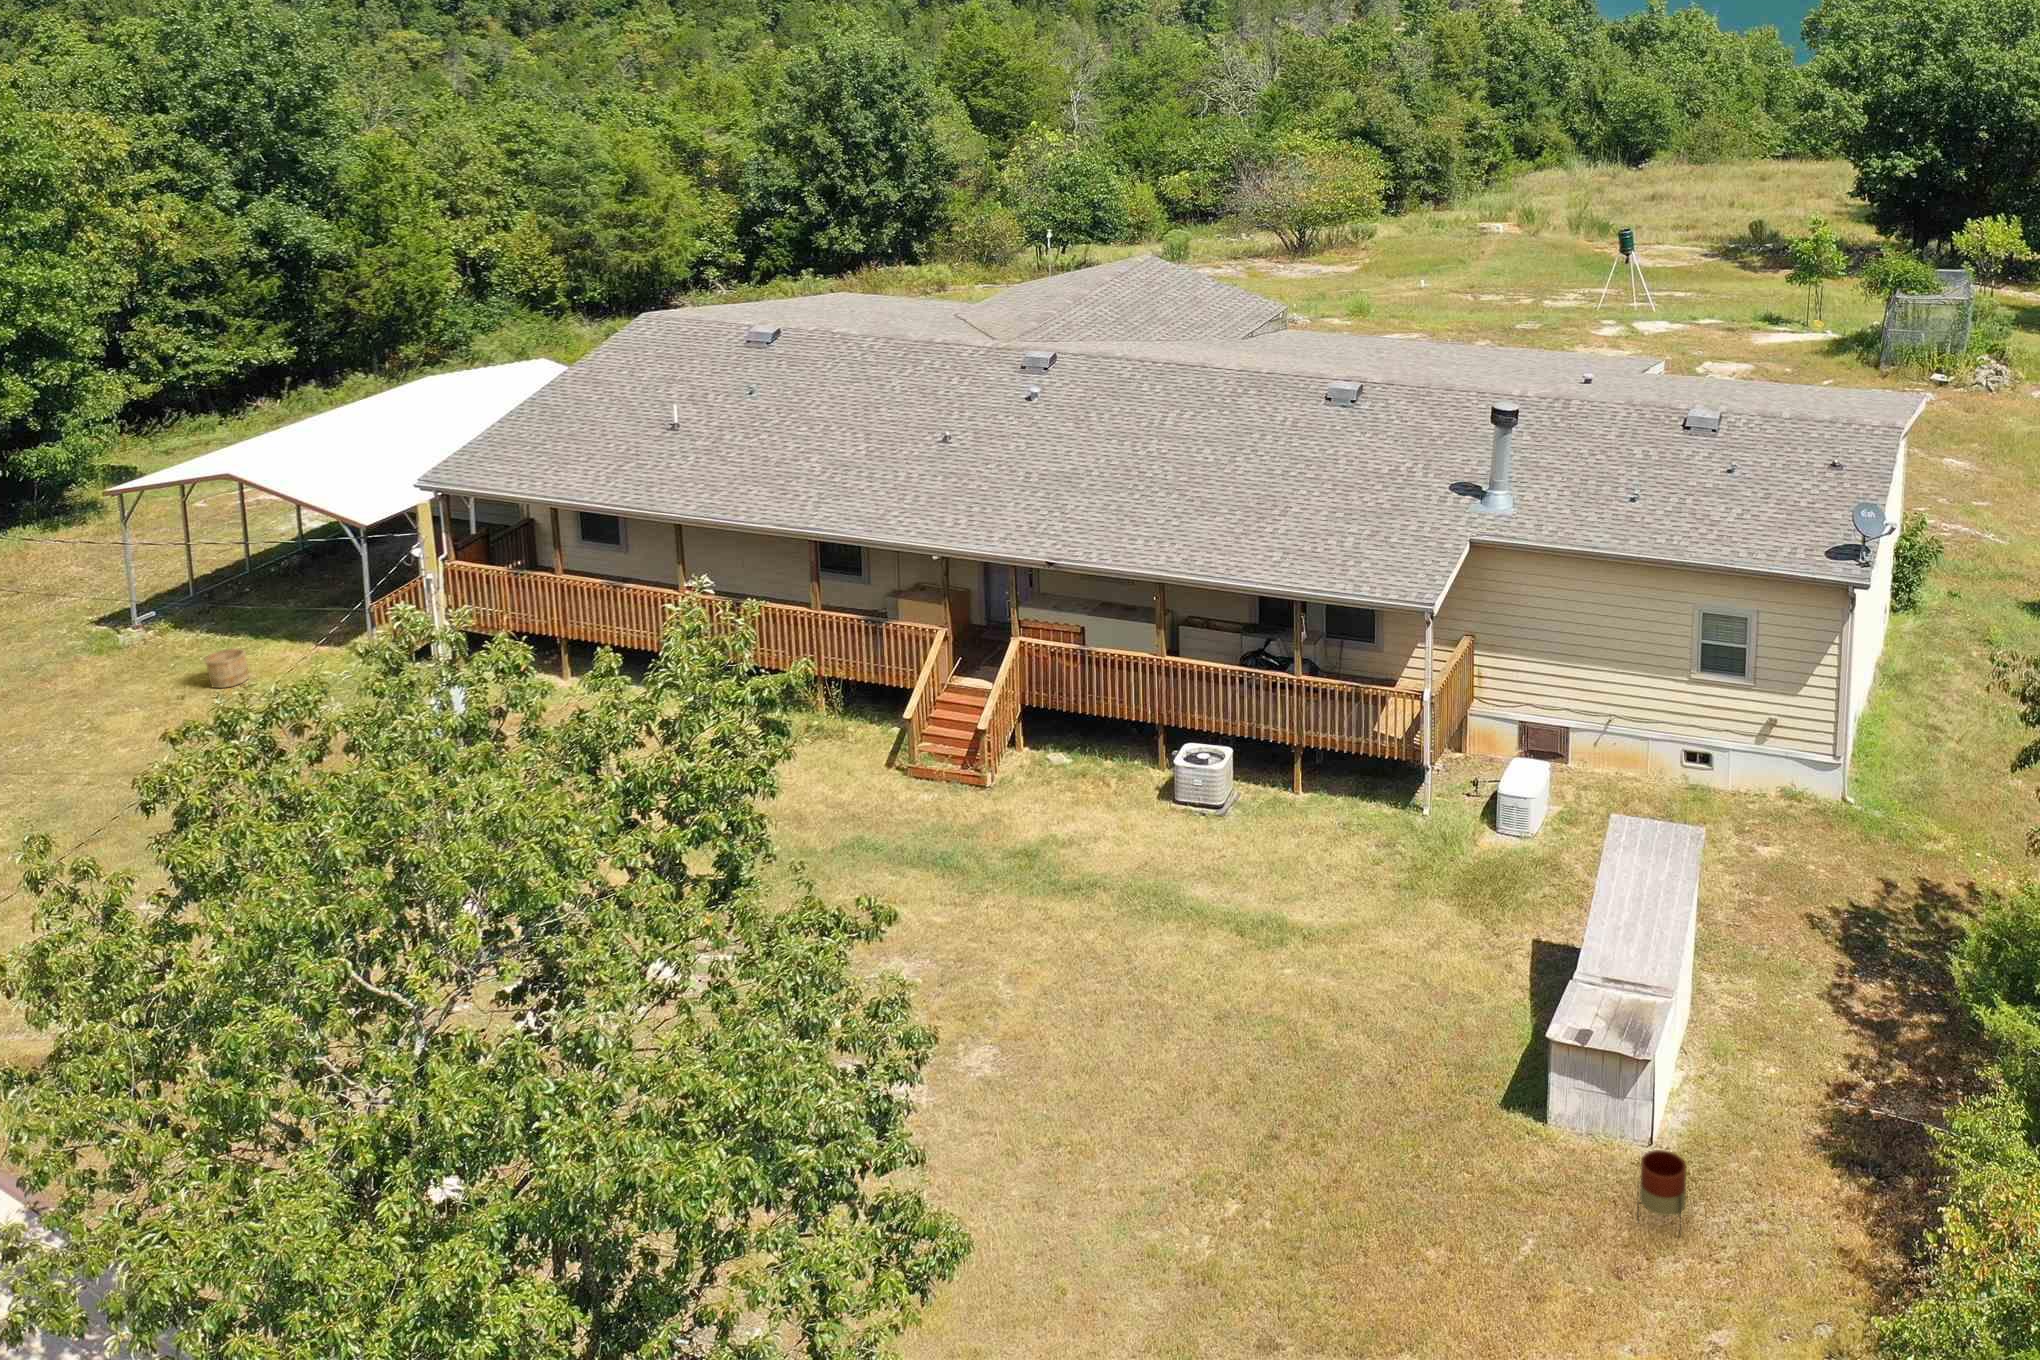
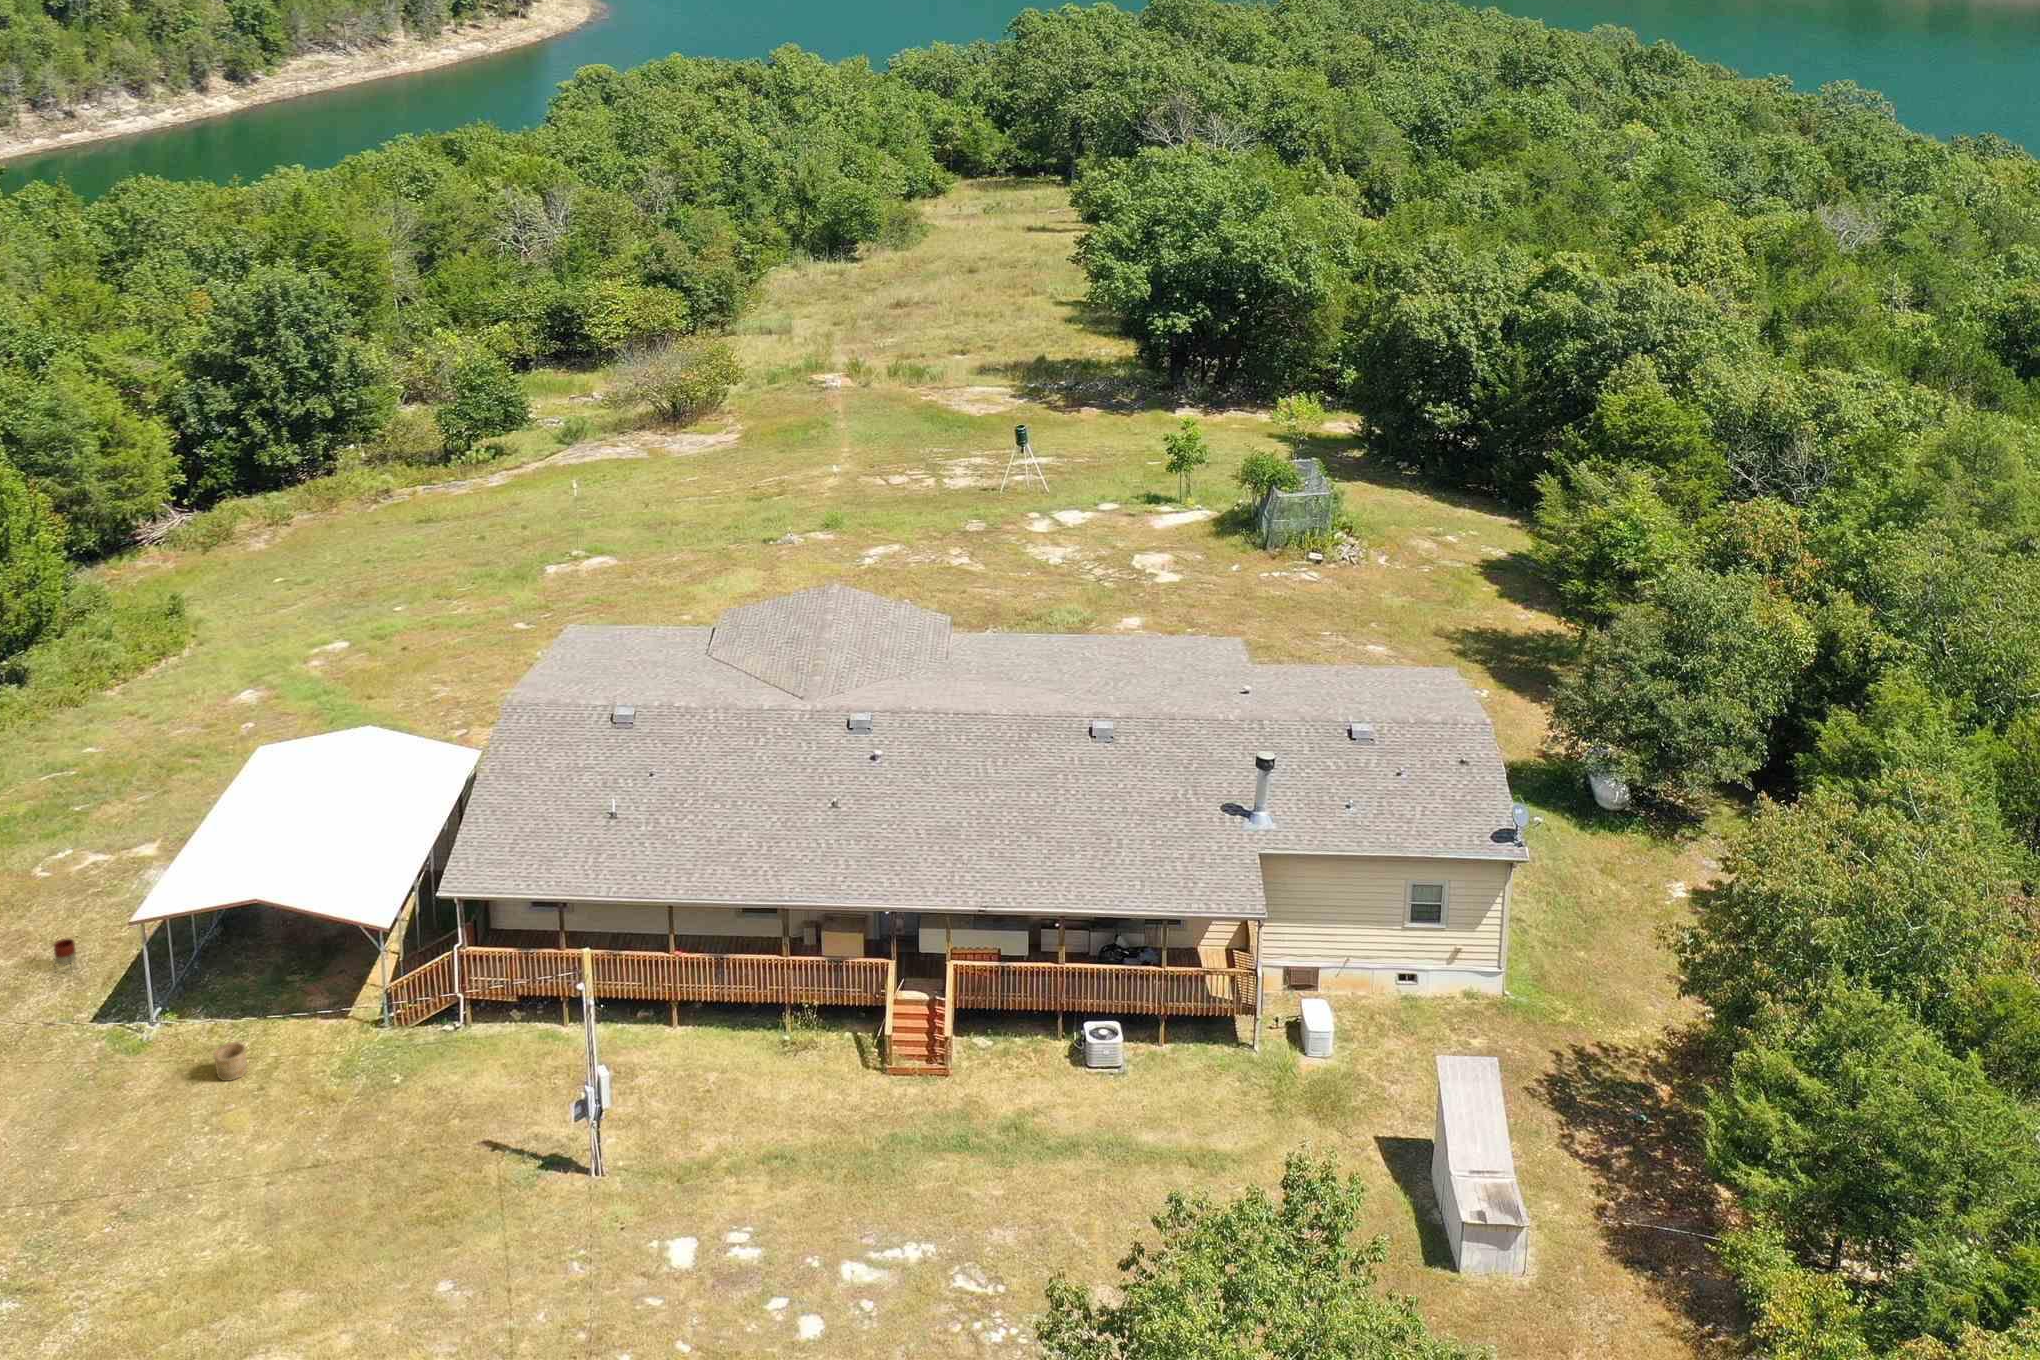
planter: present [1637,1150,1686,1234] -> present [54,938,76,966]

